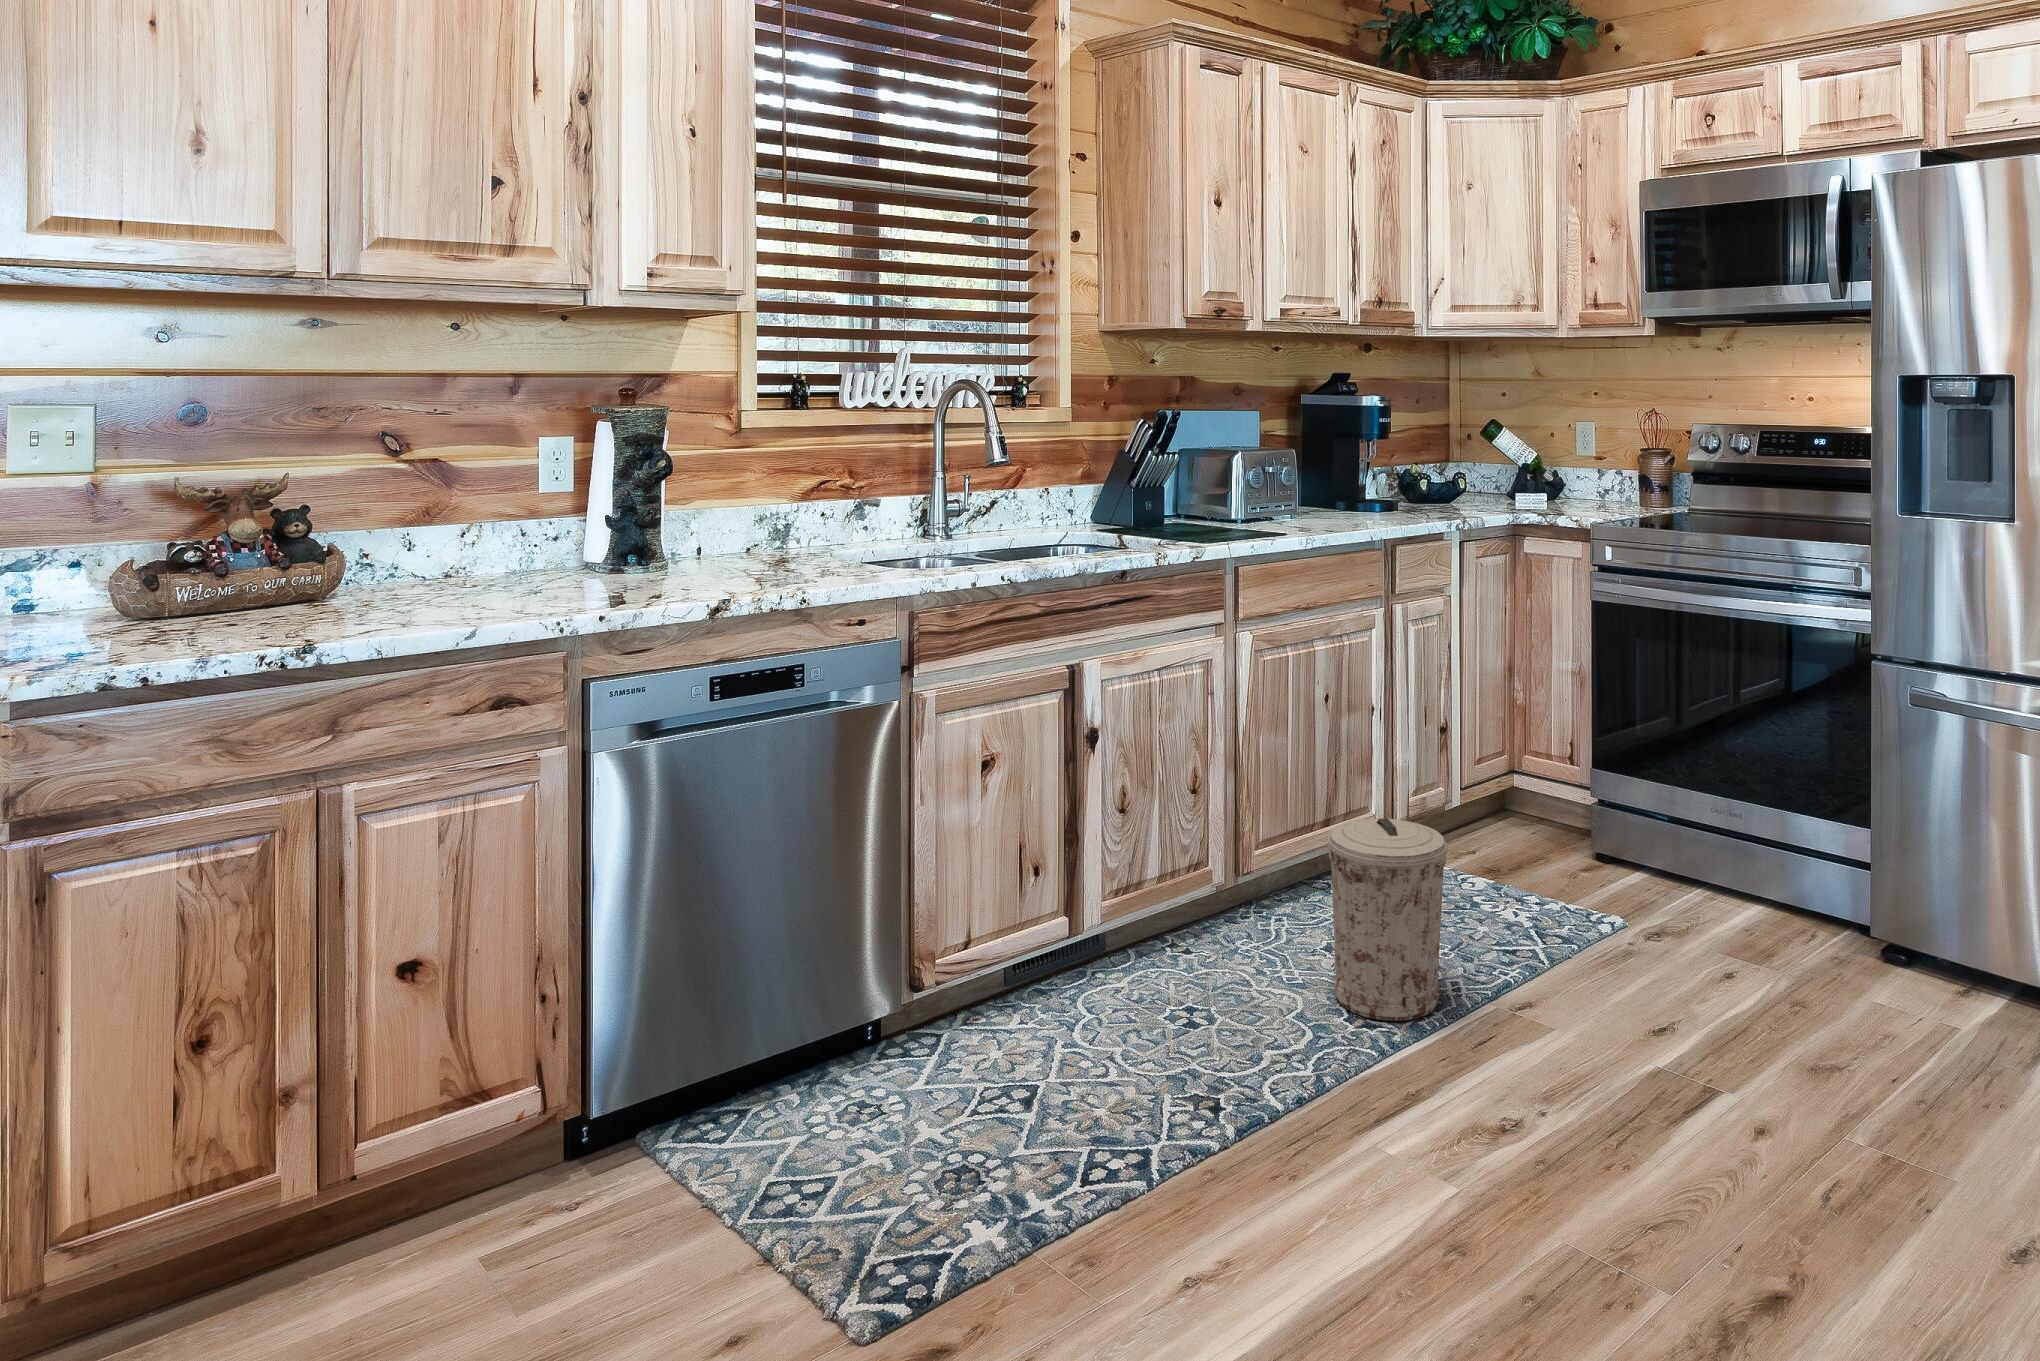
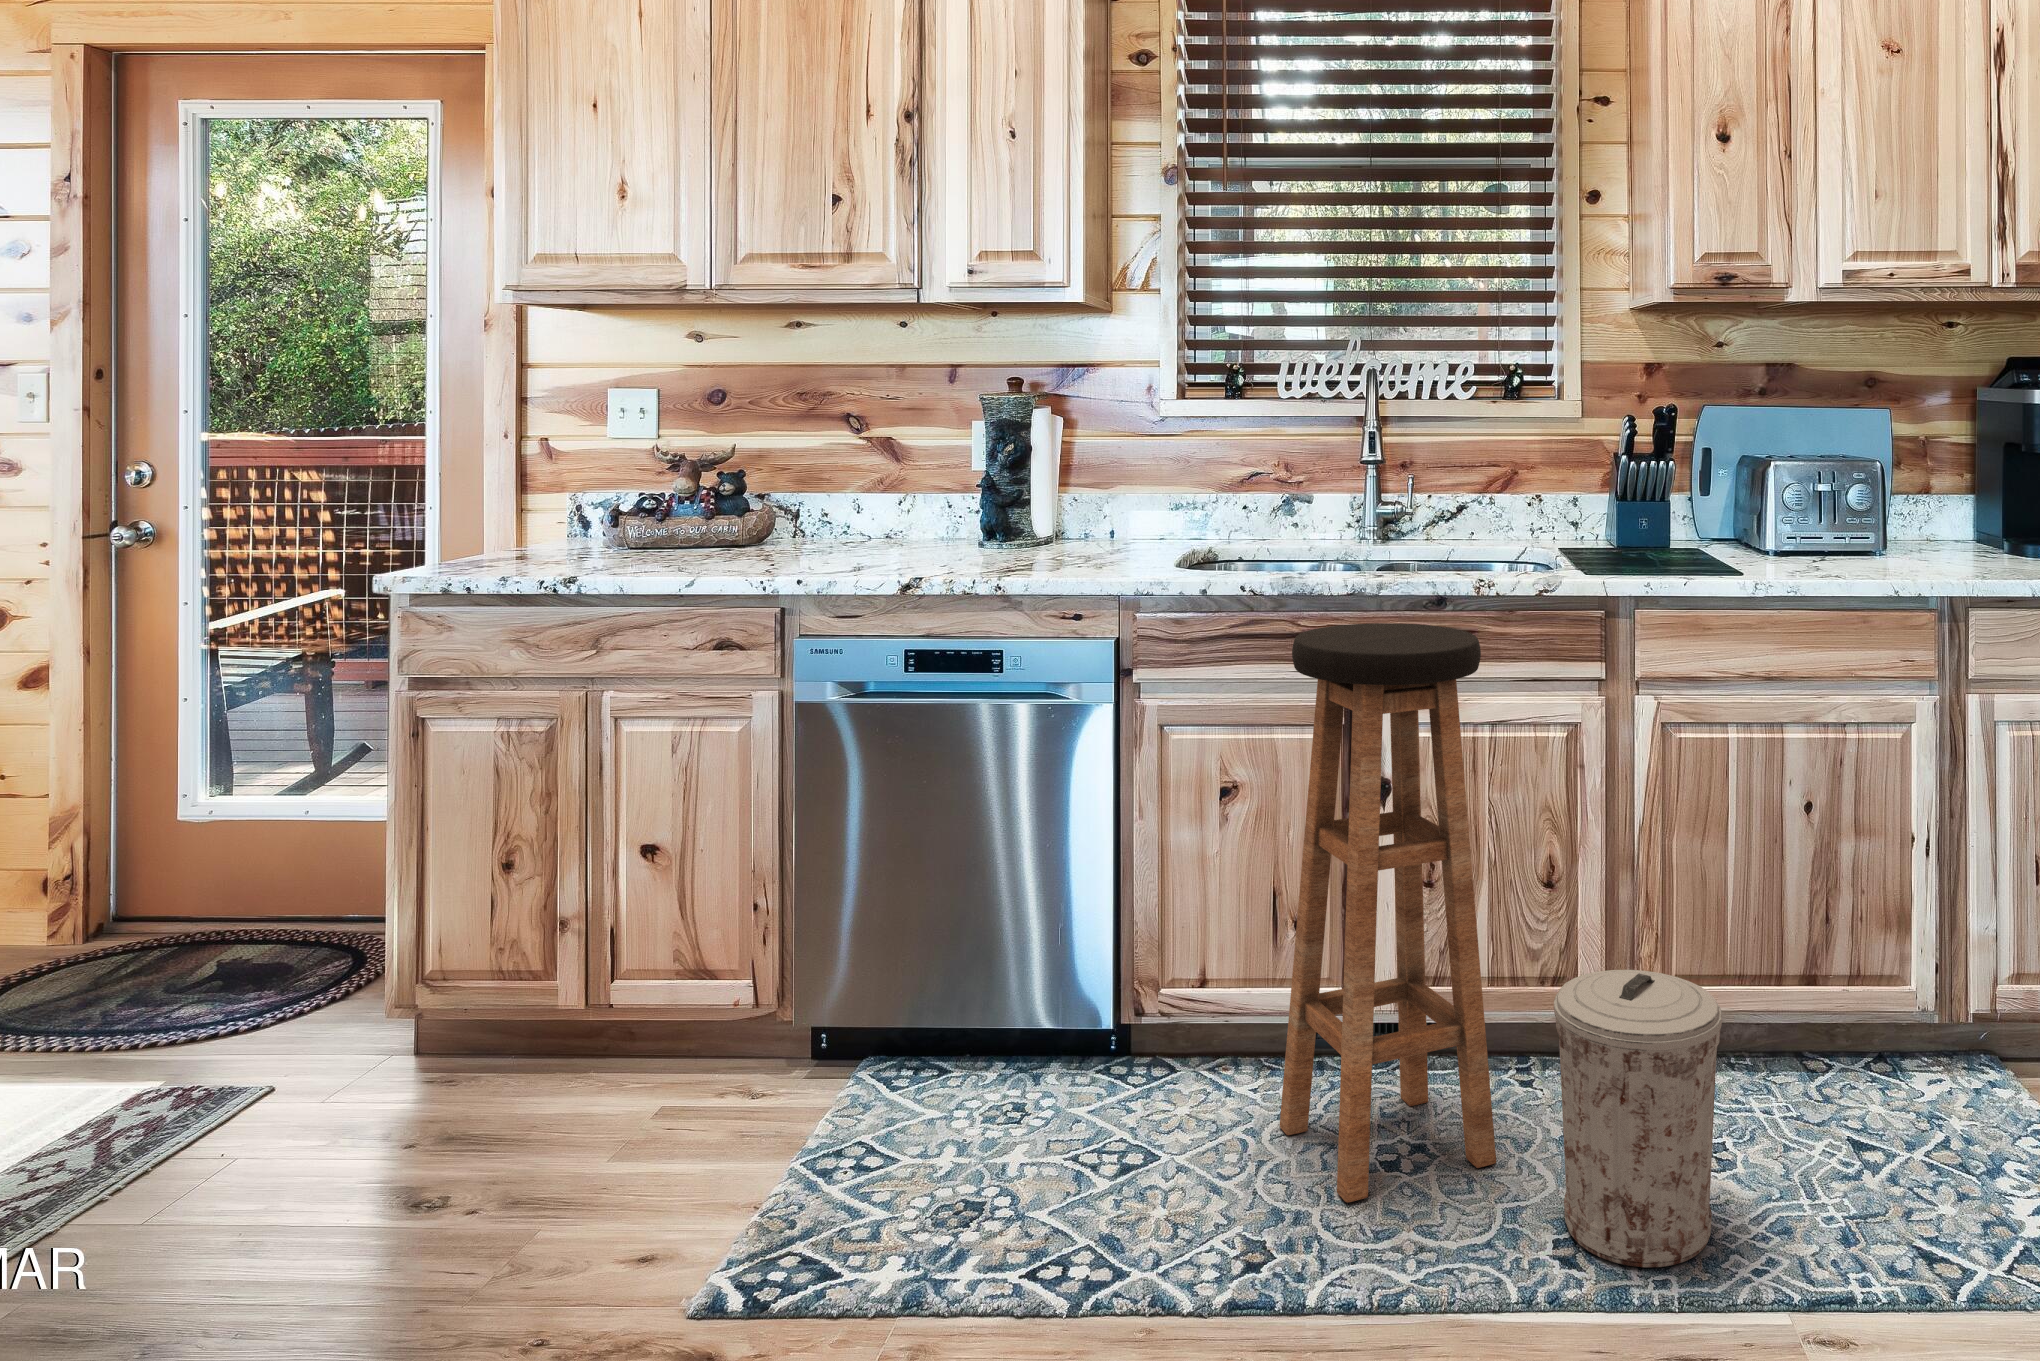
bar stool: none [1092,591,1260,1056] -> present [1280,623,1496,1203]

